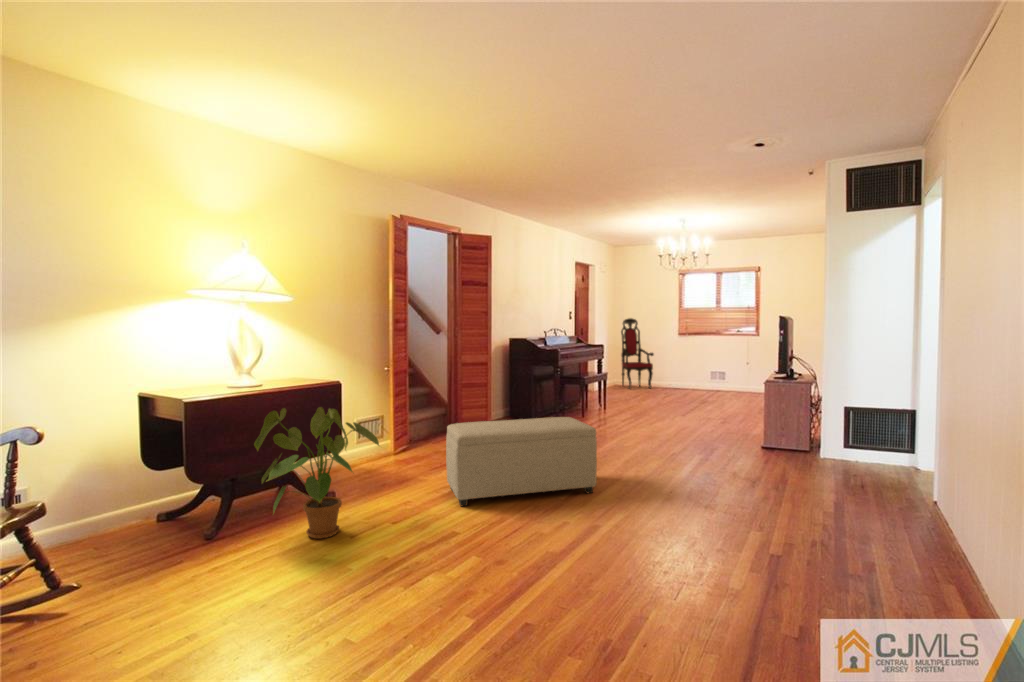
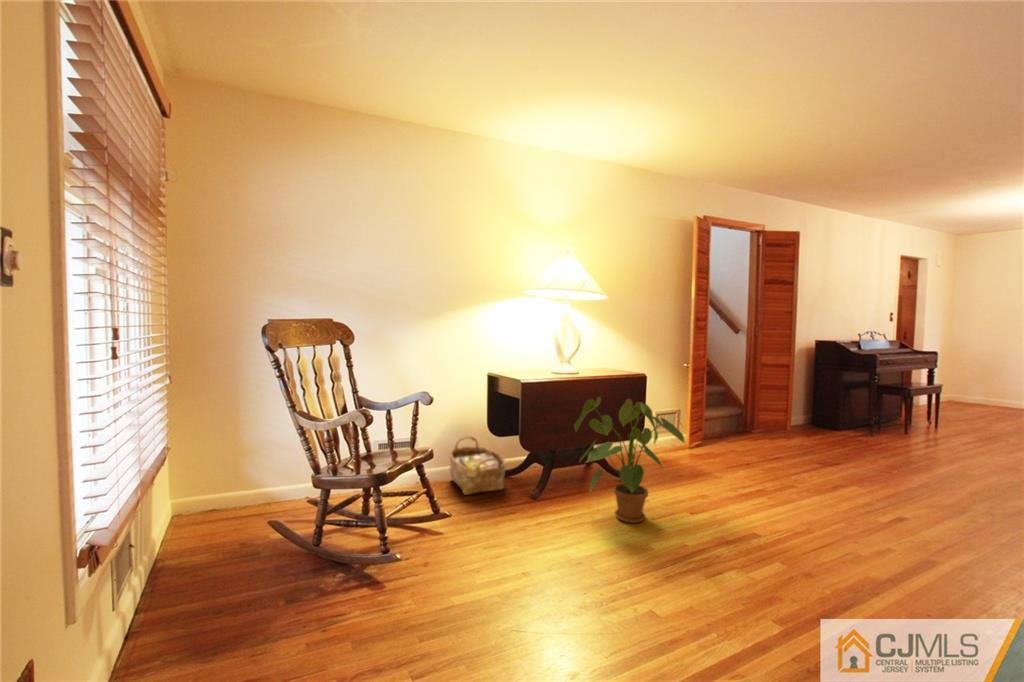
armchair: present [621,318,654,389] -> none [959,322,1017,410]
ottoman: present [446,417,597,506] -> none [750,431,966,543]
woven basket: none [74,480,165,555] -> present [449,436,506,495]

